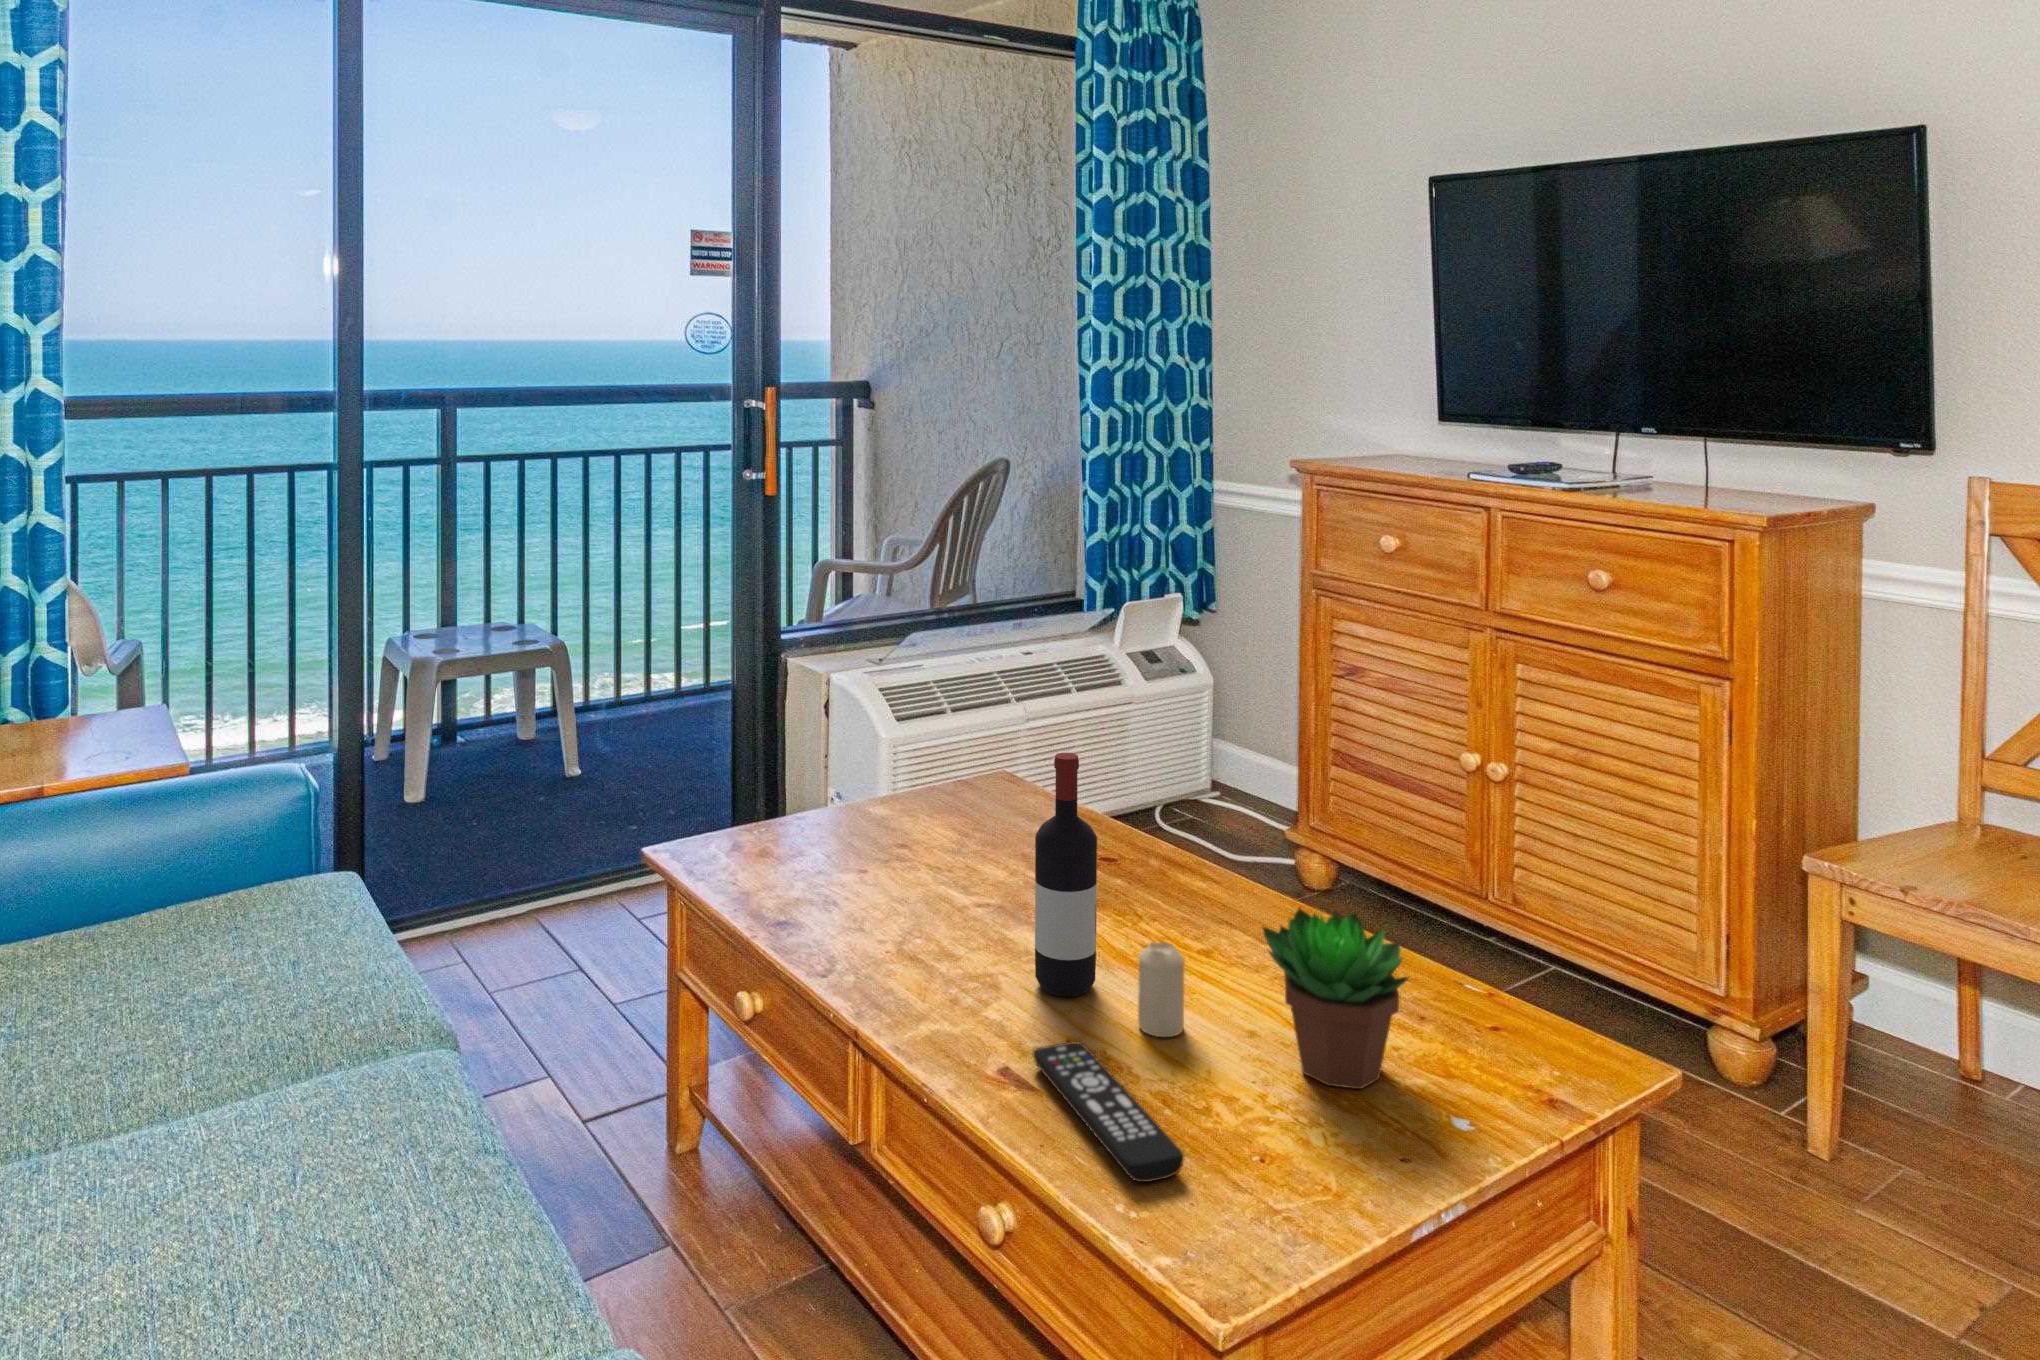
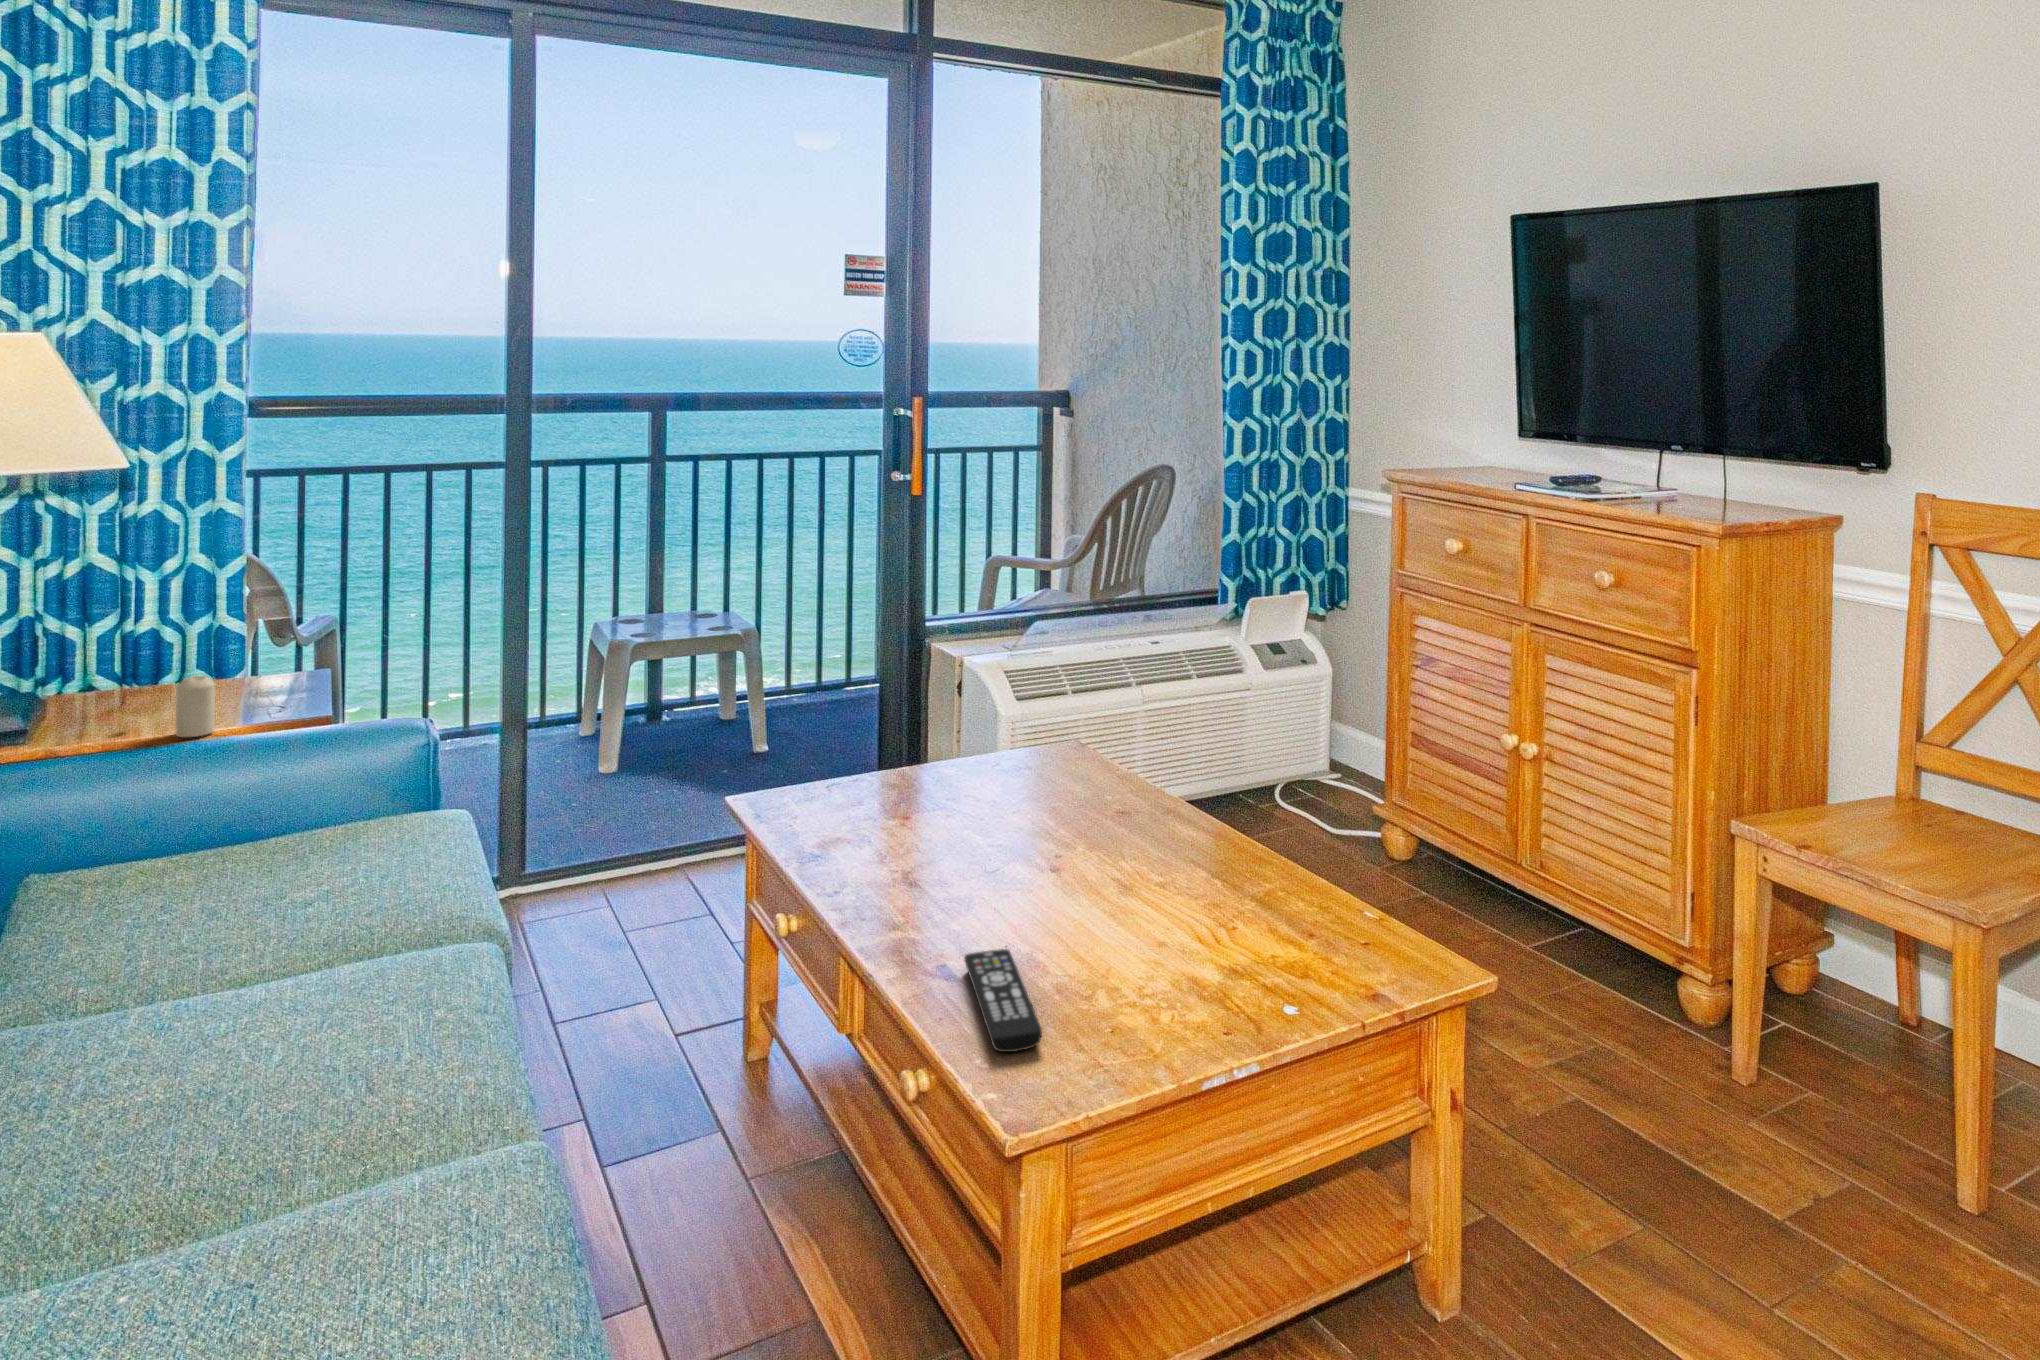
wine bottle: present [1035,753,1097,997] -> none [1002,713,1056,917]
succulent plant: present [1263,908,1409,1089] -> none [1154,842,1278,990]
candle: present [1138,942,1184,1037] -> present [176,676,215,737]

